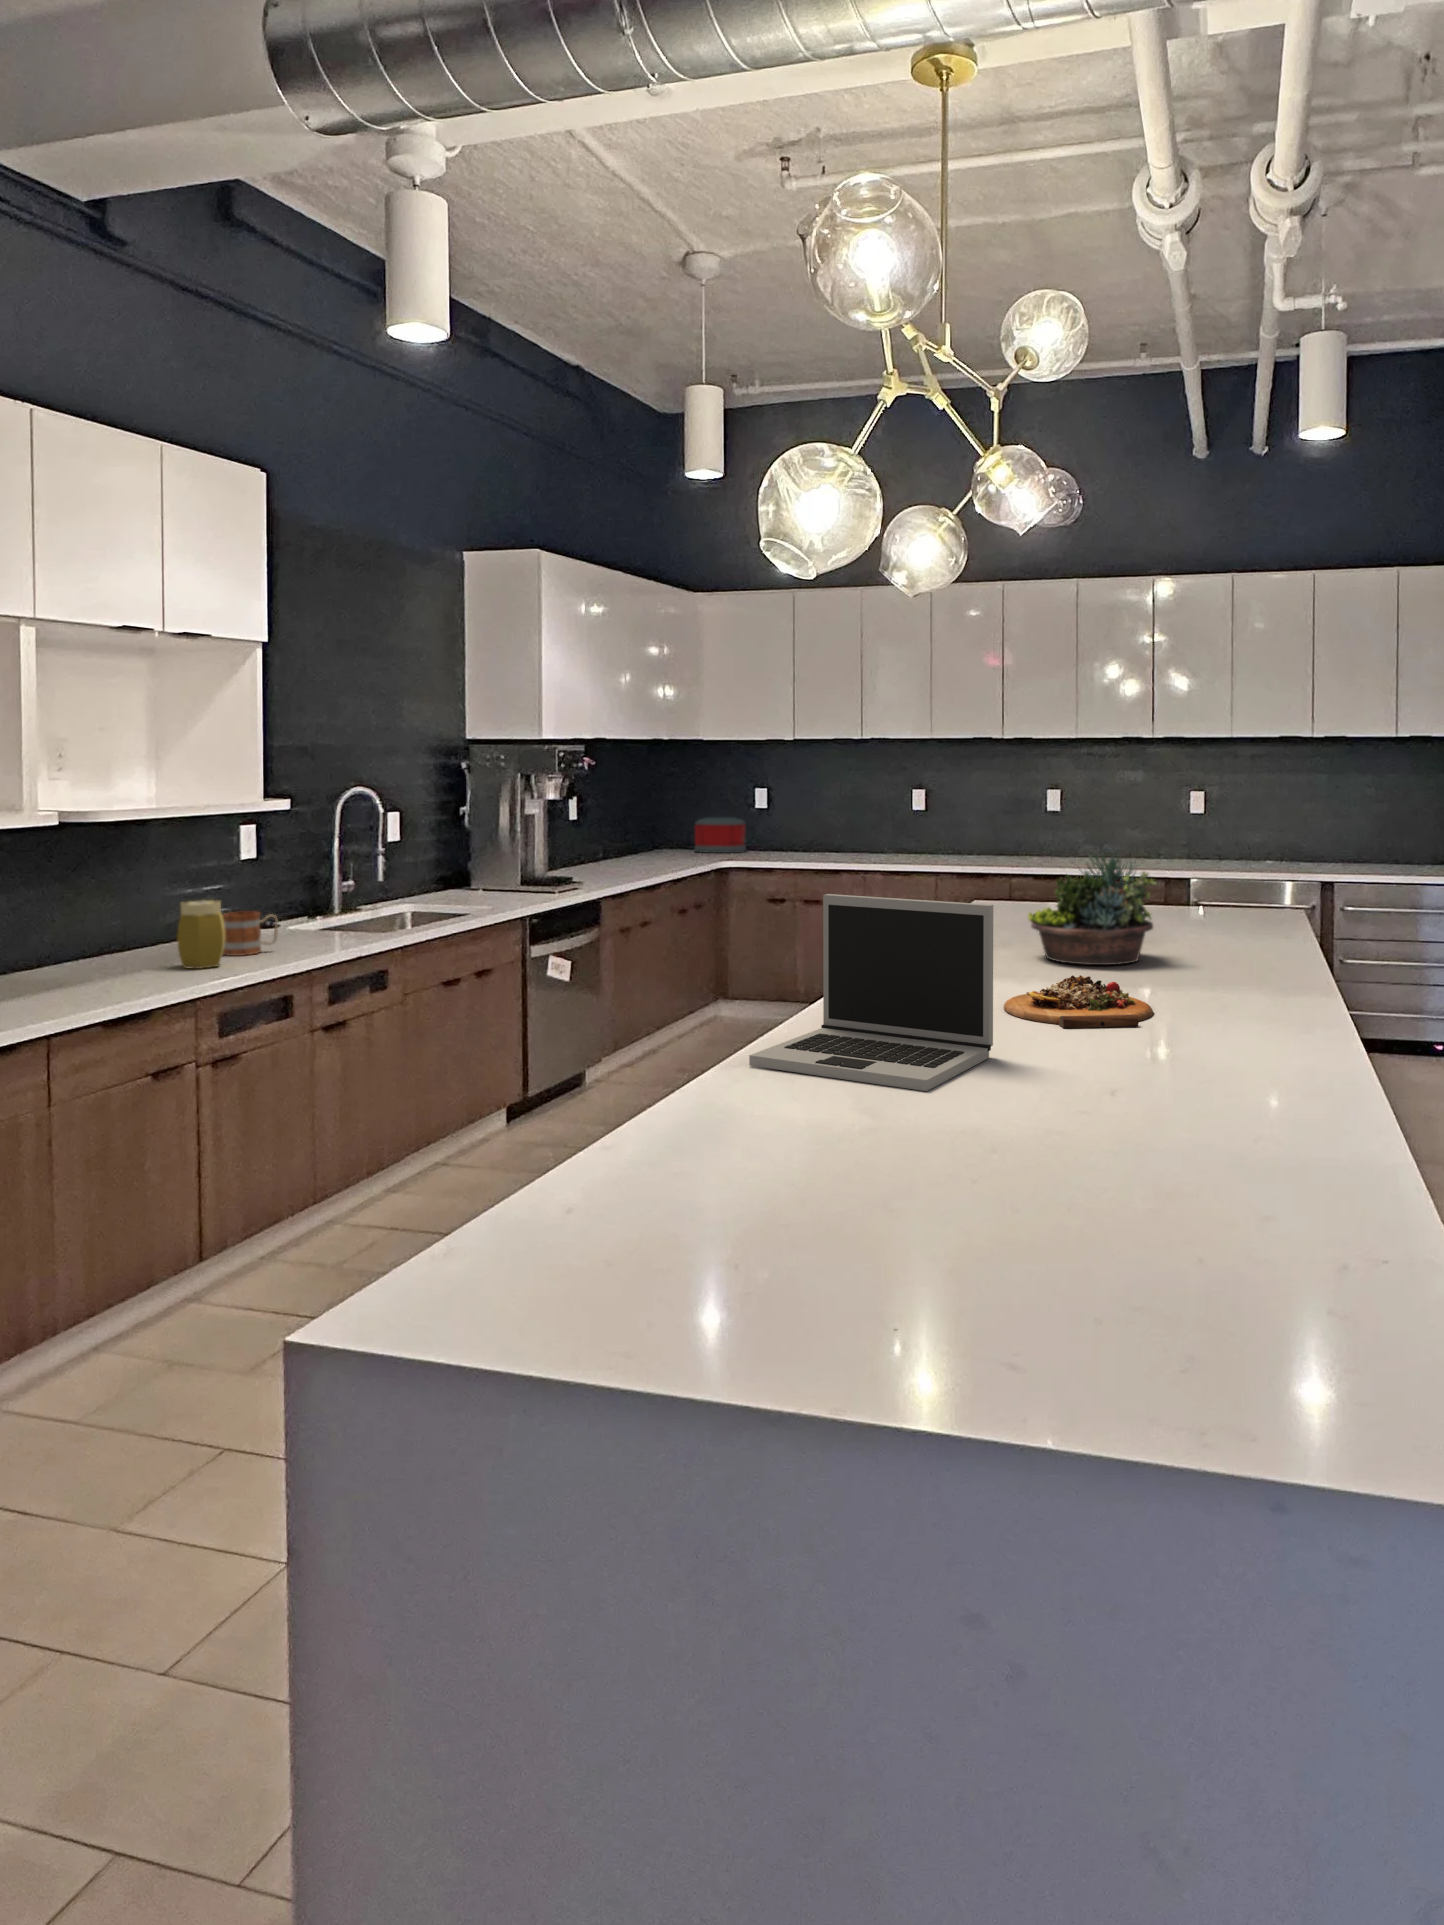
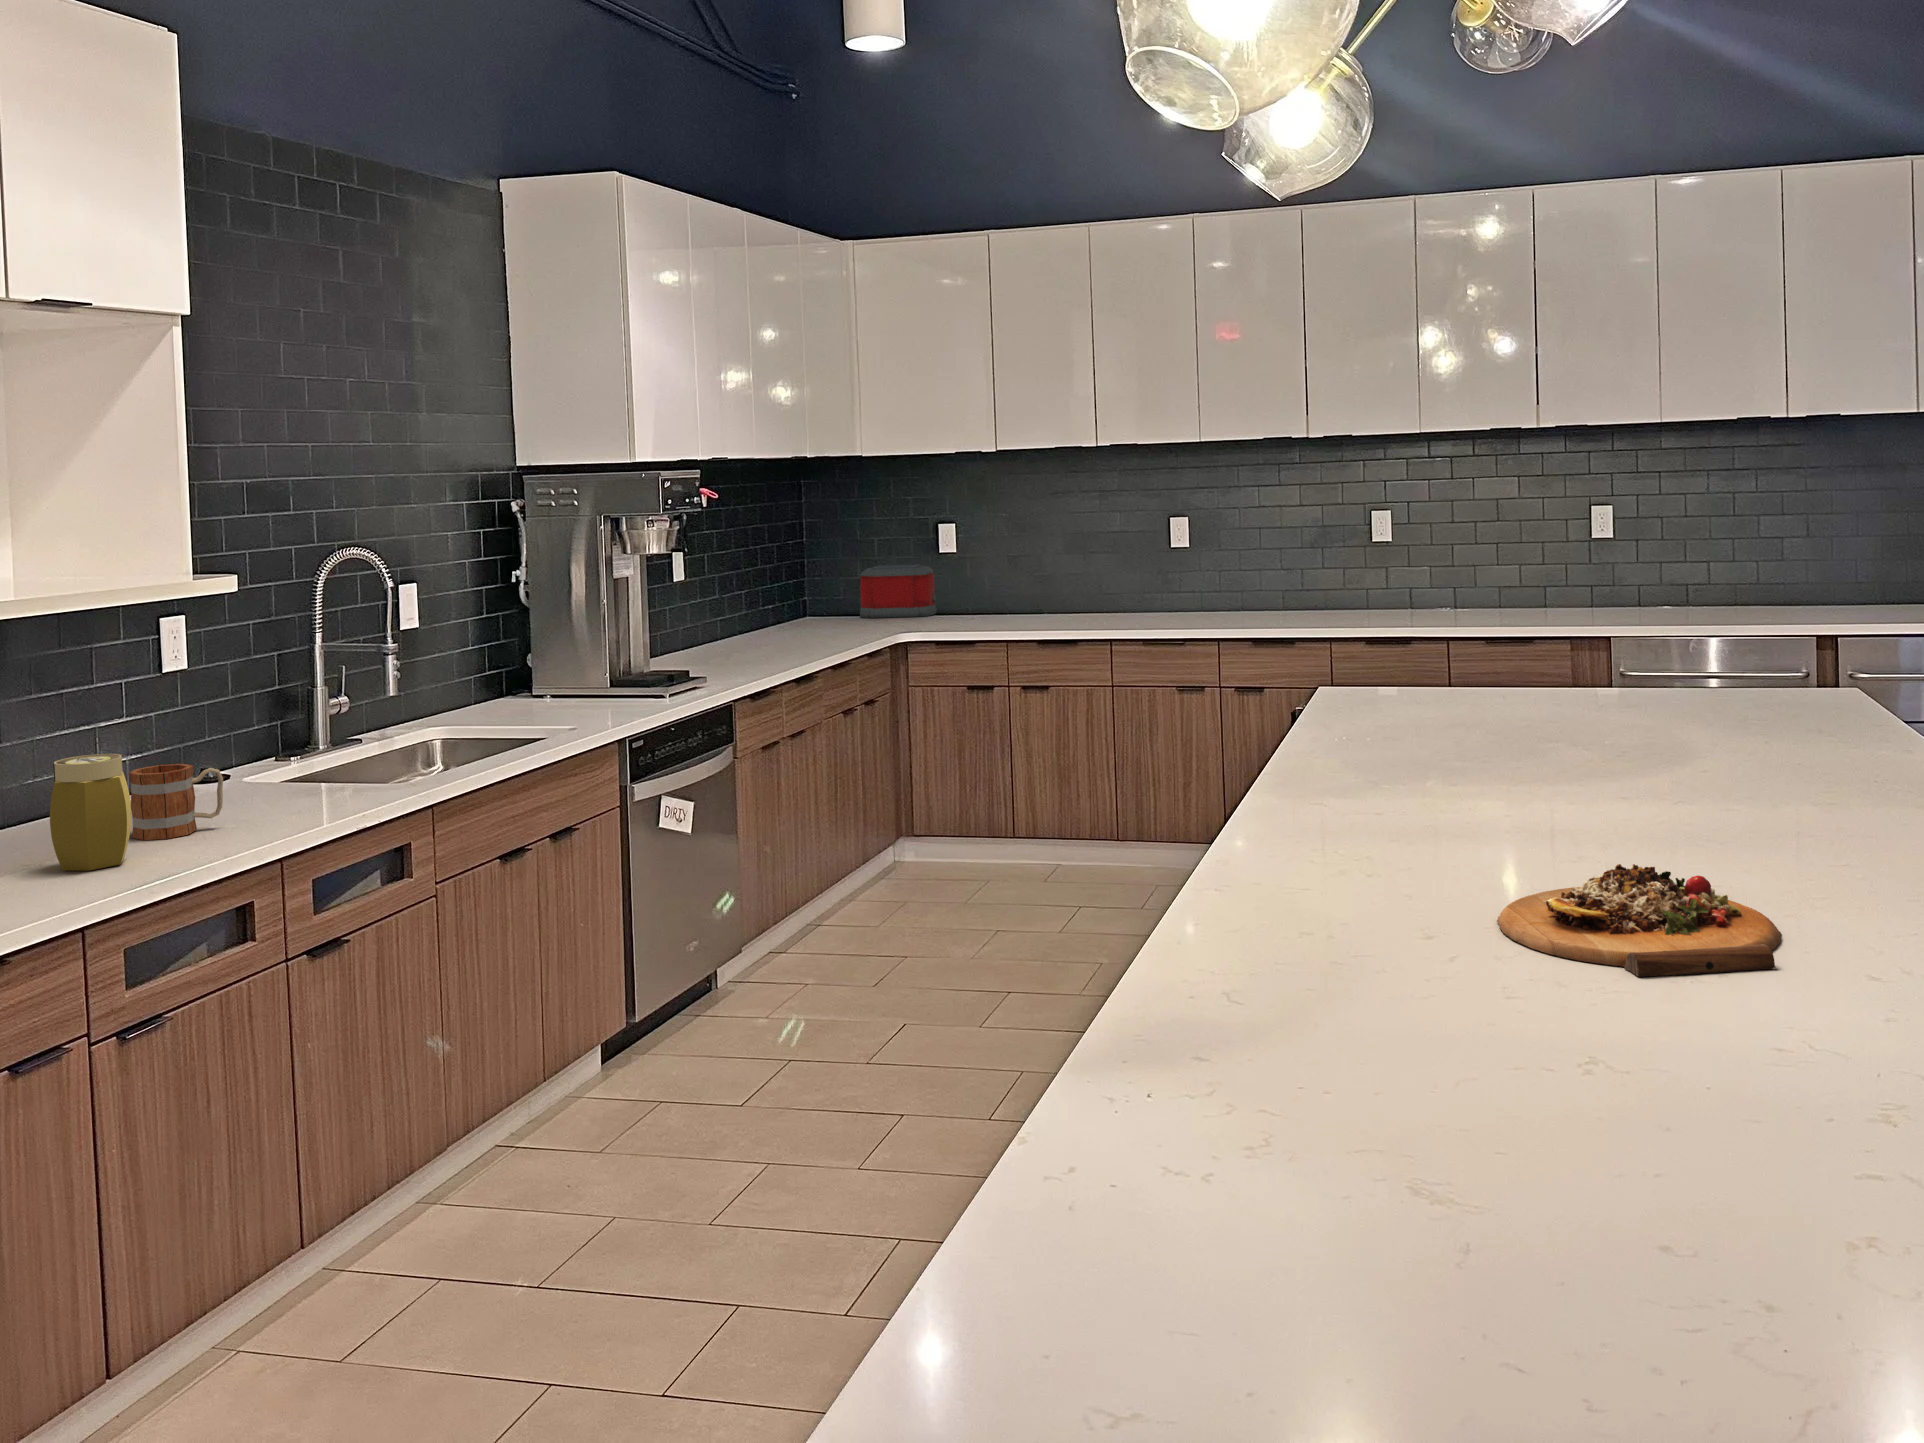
succulent planter: present [1028,851,1156,965] -> none [1469,620,1699,821]
laptop: present [749,894,993,1091] -> none [1088,748,1549,1171]

